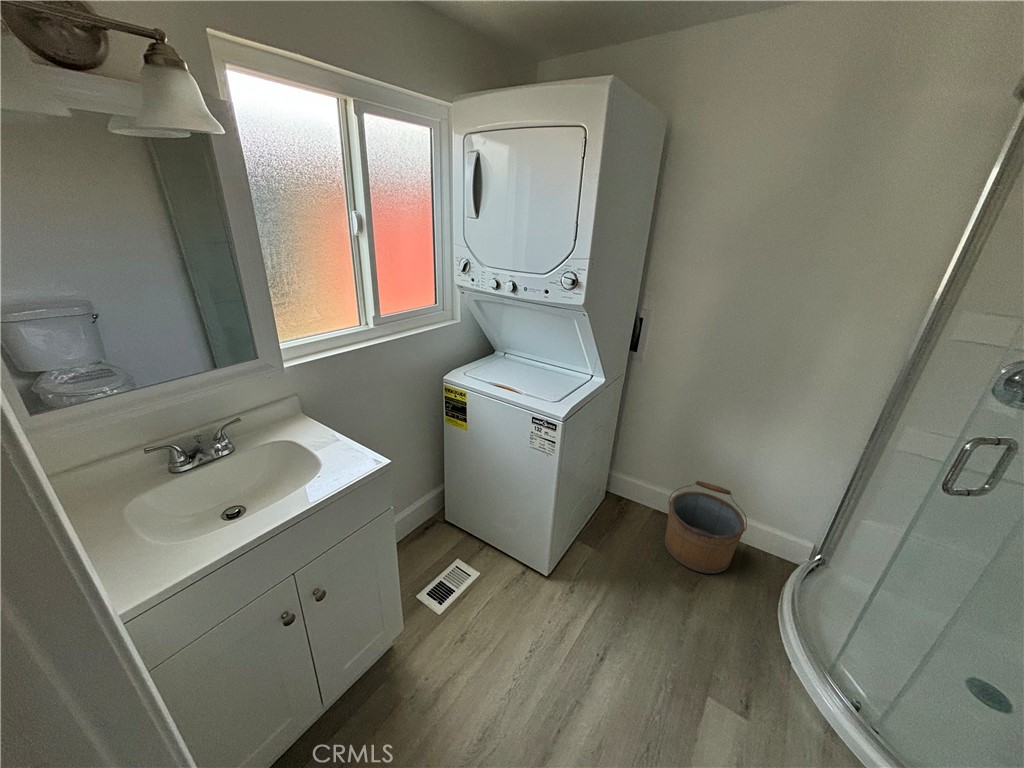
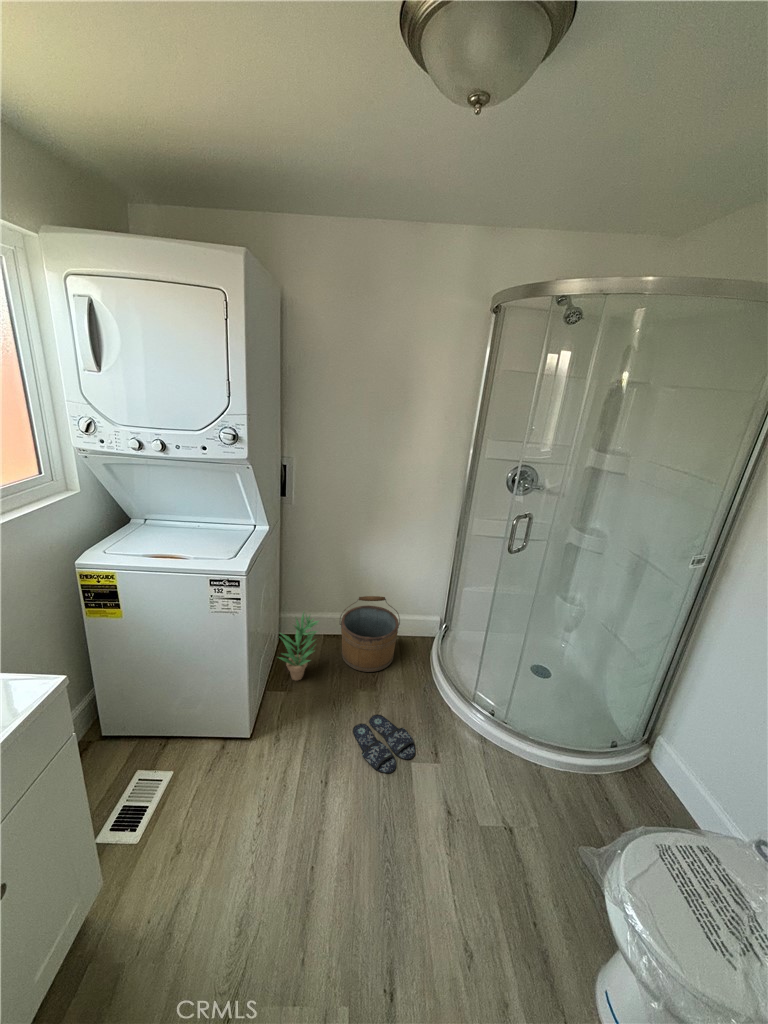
potted plant: none [591,474,643,544] -> present [279,613,318,680]
slippers: none [649,618,721,692] -> present [353,714,415,773]

